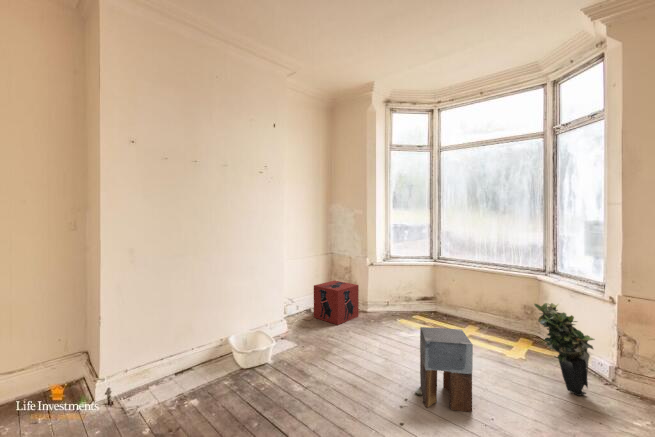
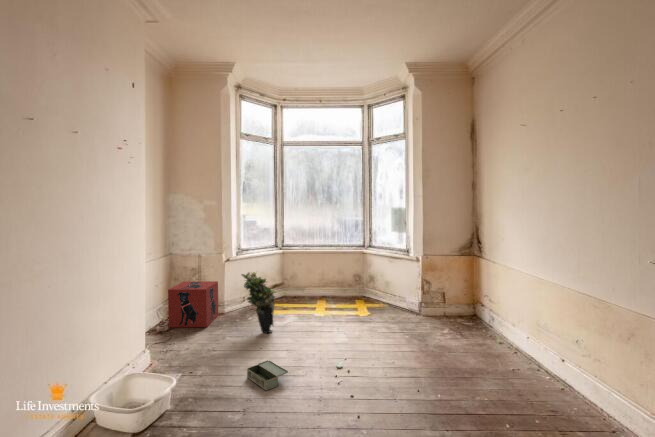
potted plant: present [534,303,595,396] -> present [242,272,276,333]
stool: present [420,327,473,412] -> none [328,294,373,358]
toolbox: none [309,375,340,406] -> present [247,361,288,391]

